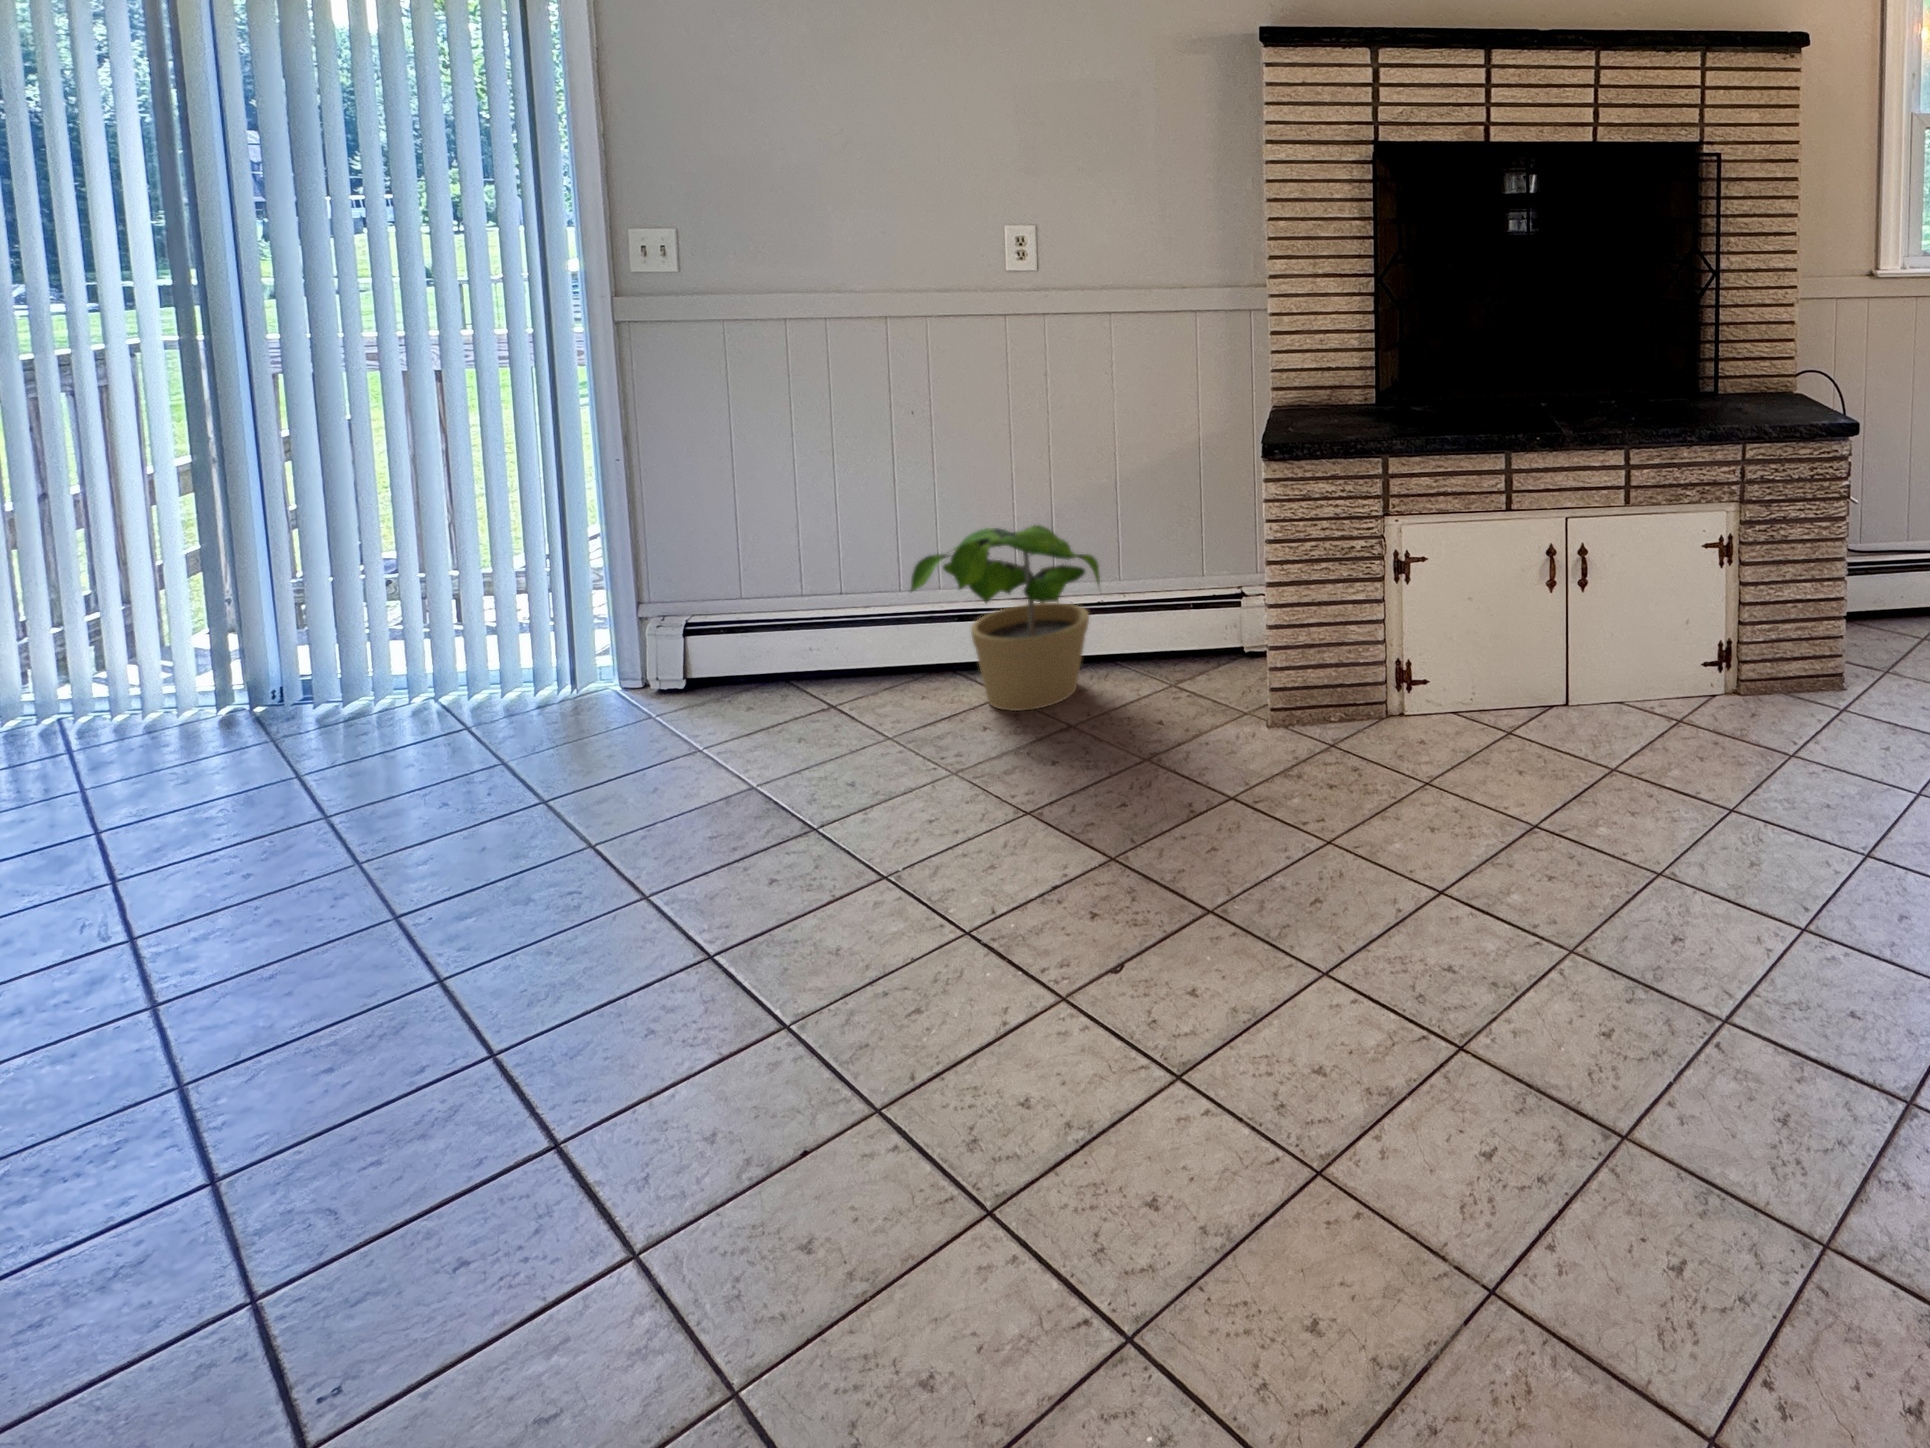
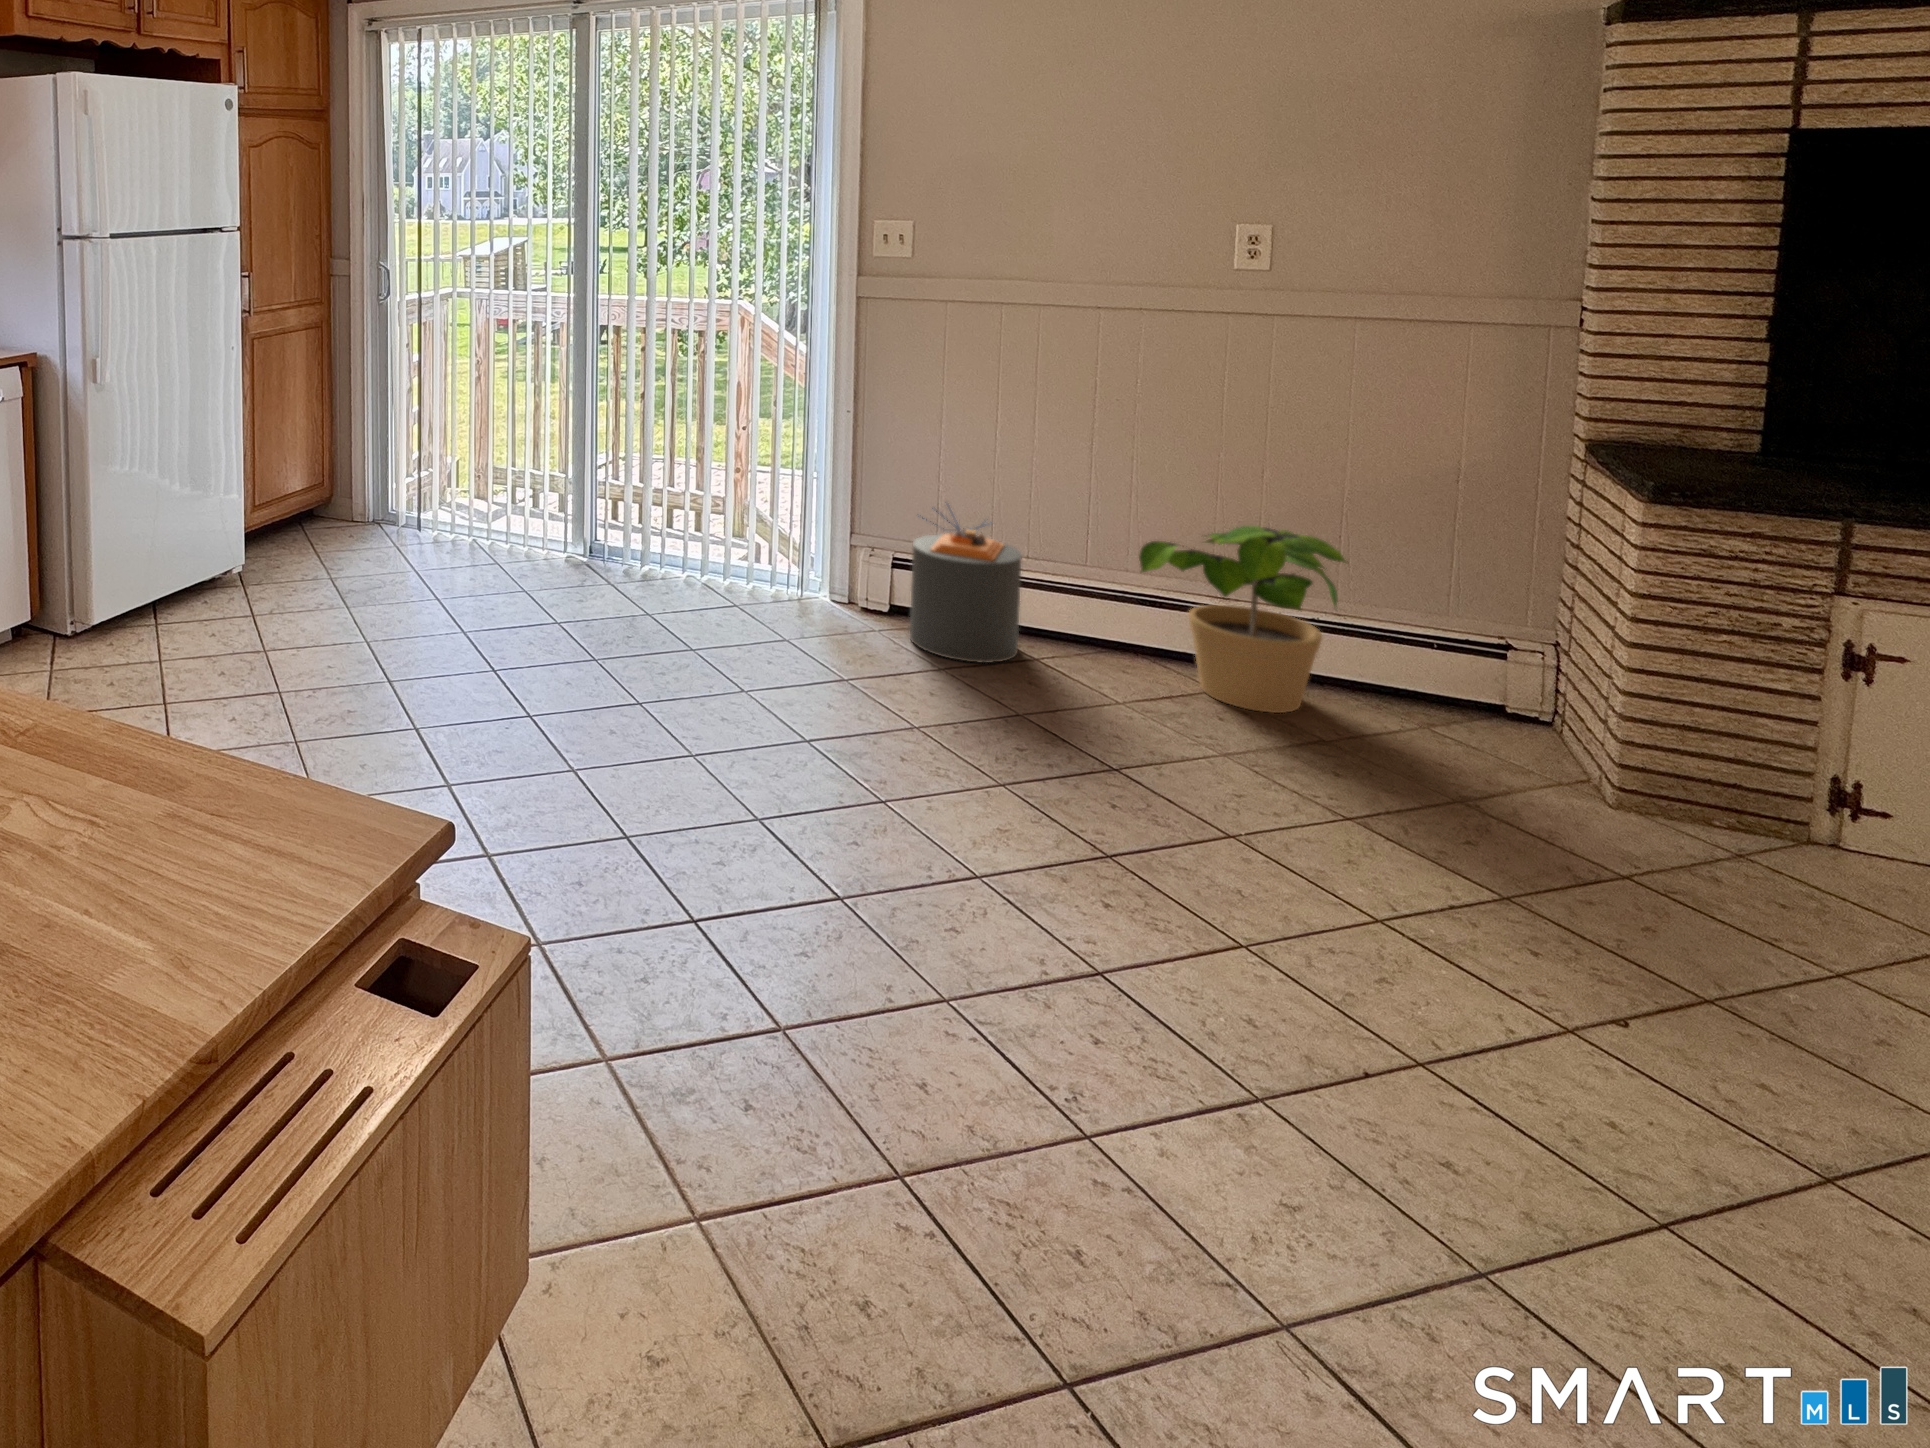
trash can: none [671,540,812,734] -> present [910,508,1022,663]

